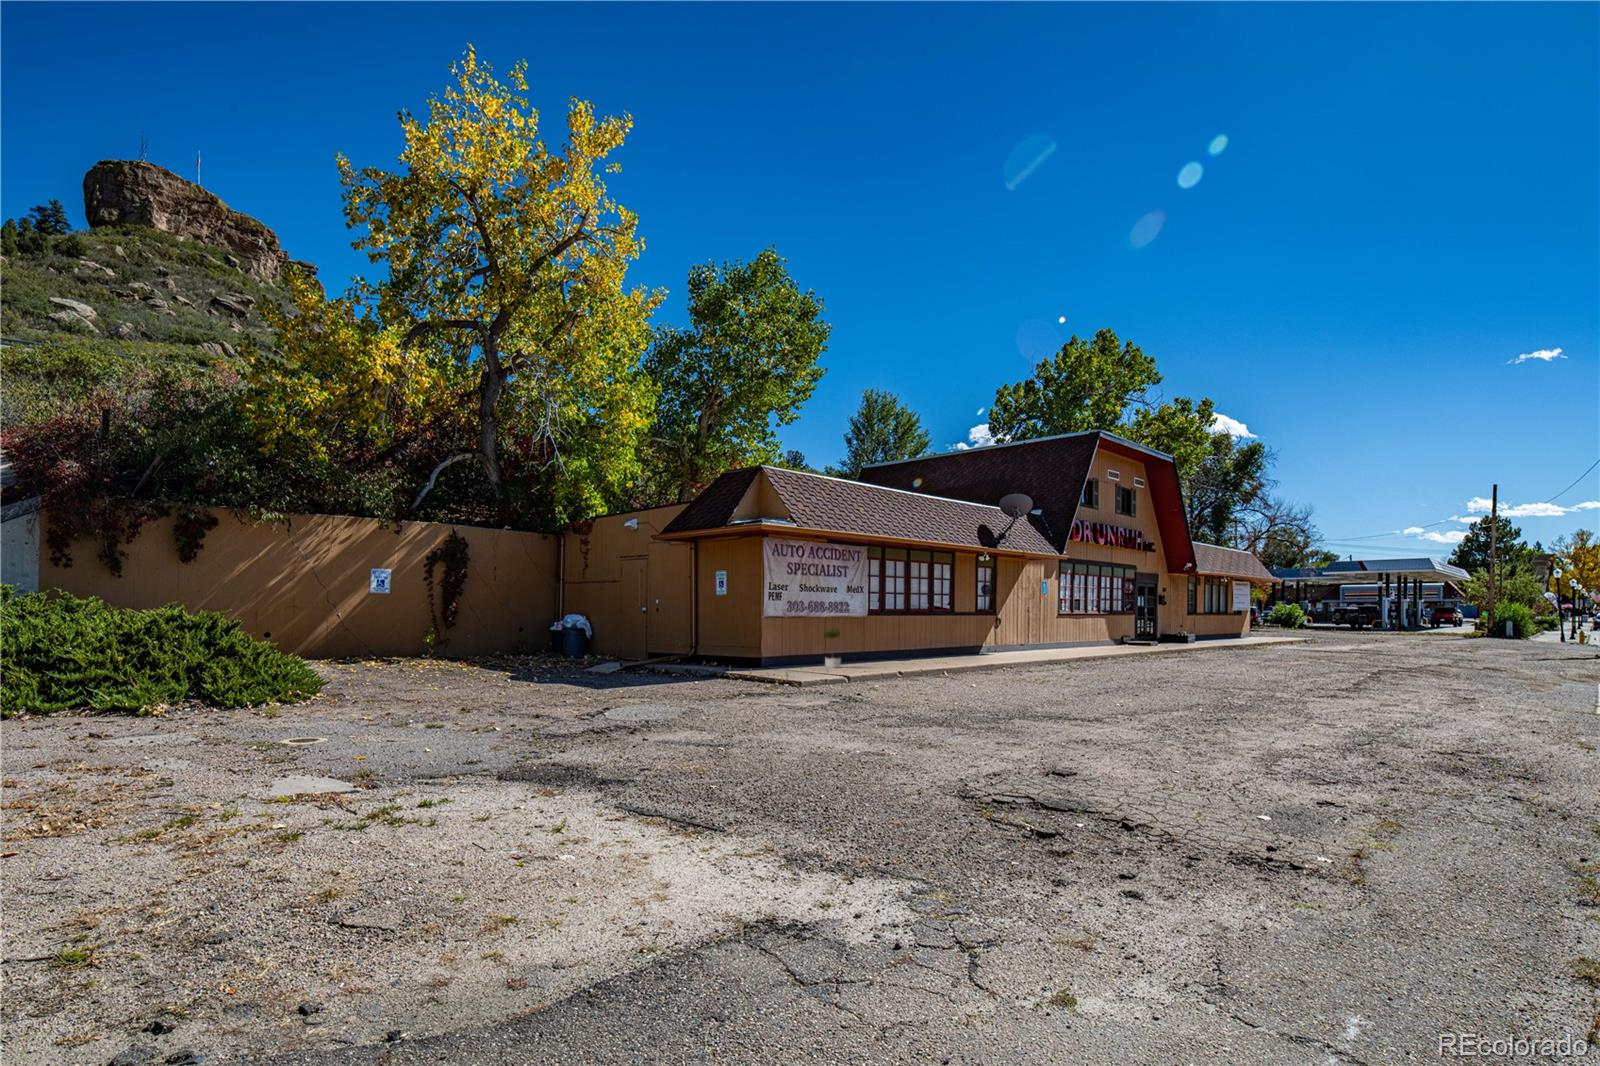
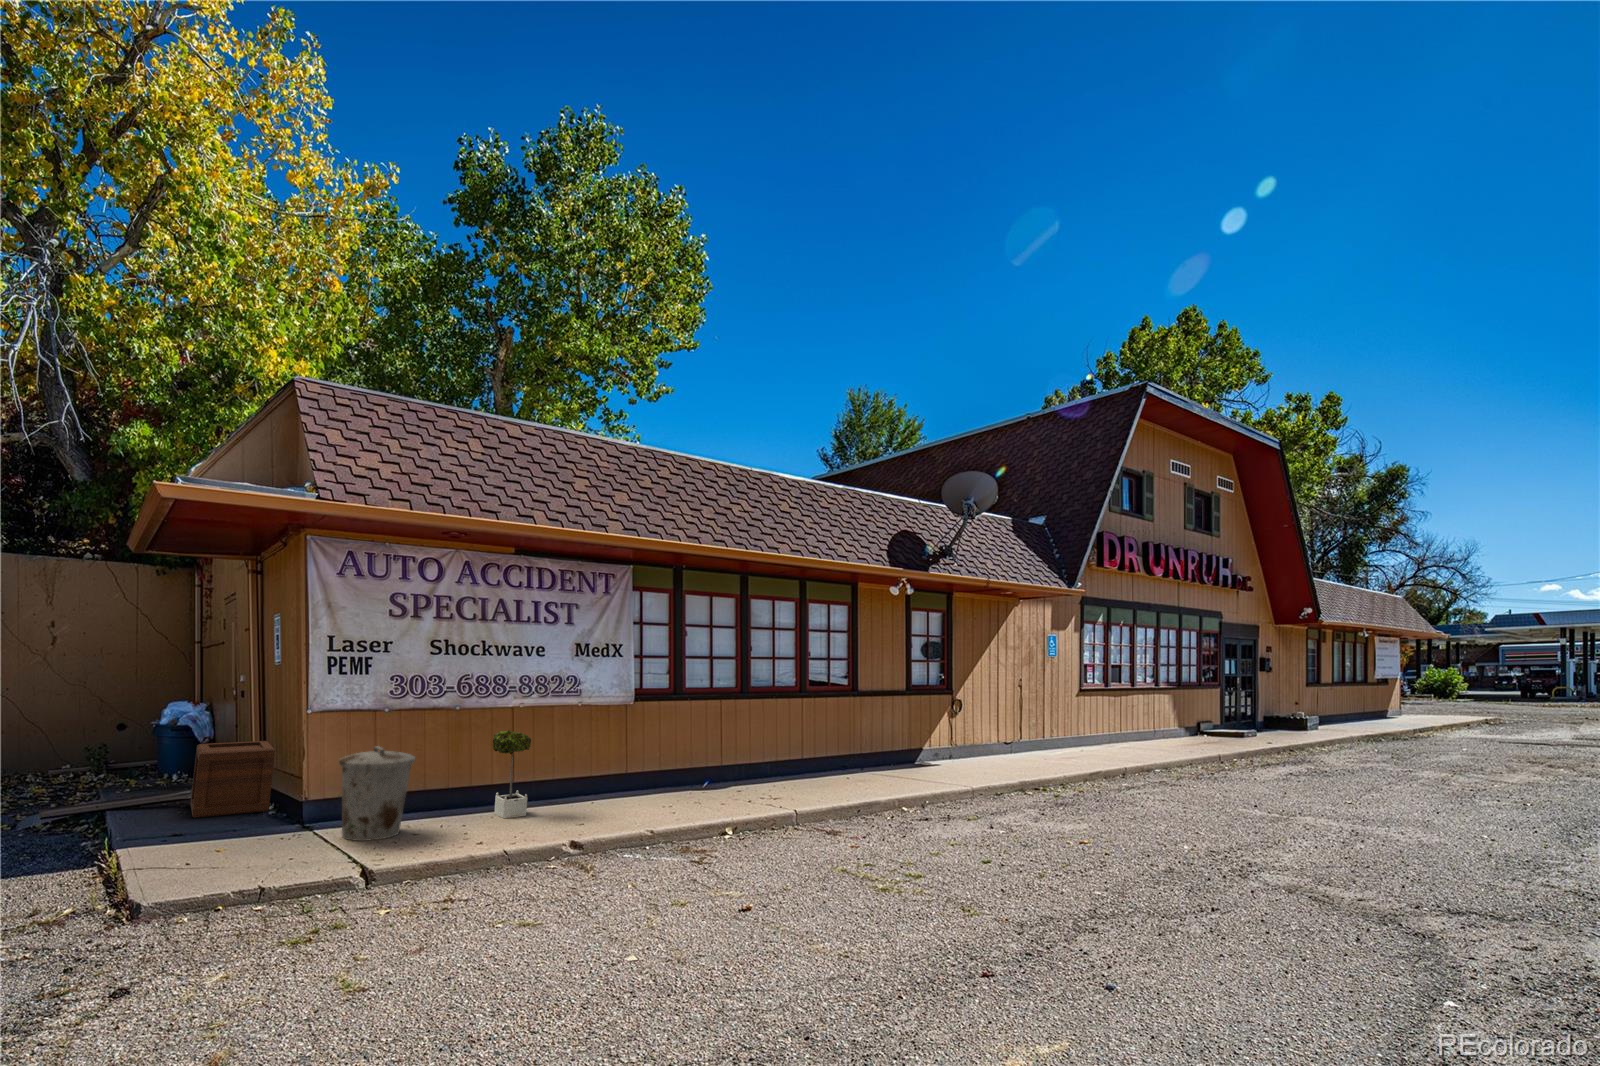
trash can: none [780,633,811,672] -> present [339,746,415,841]
wooden crate: none [684,637,726,669] -> present [190,741,275,818]

